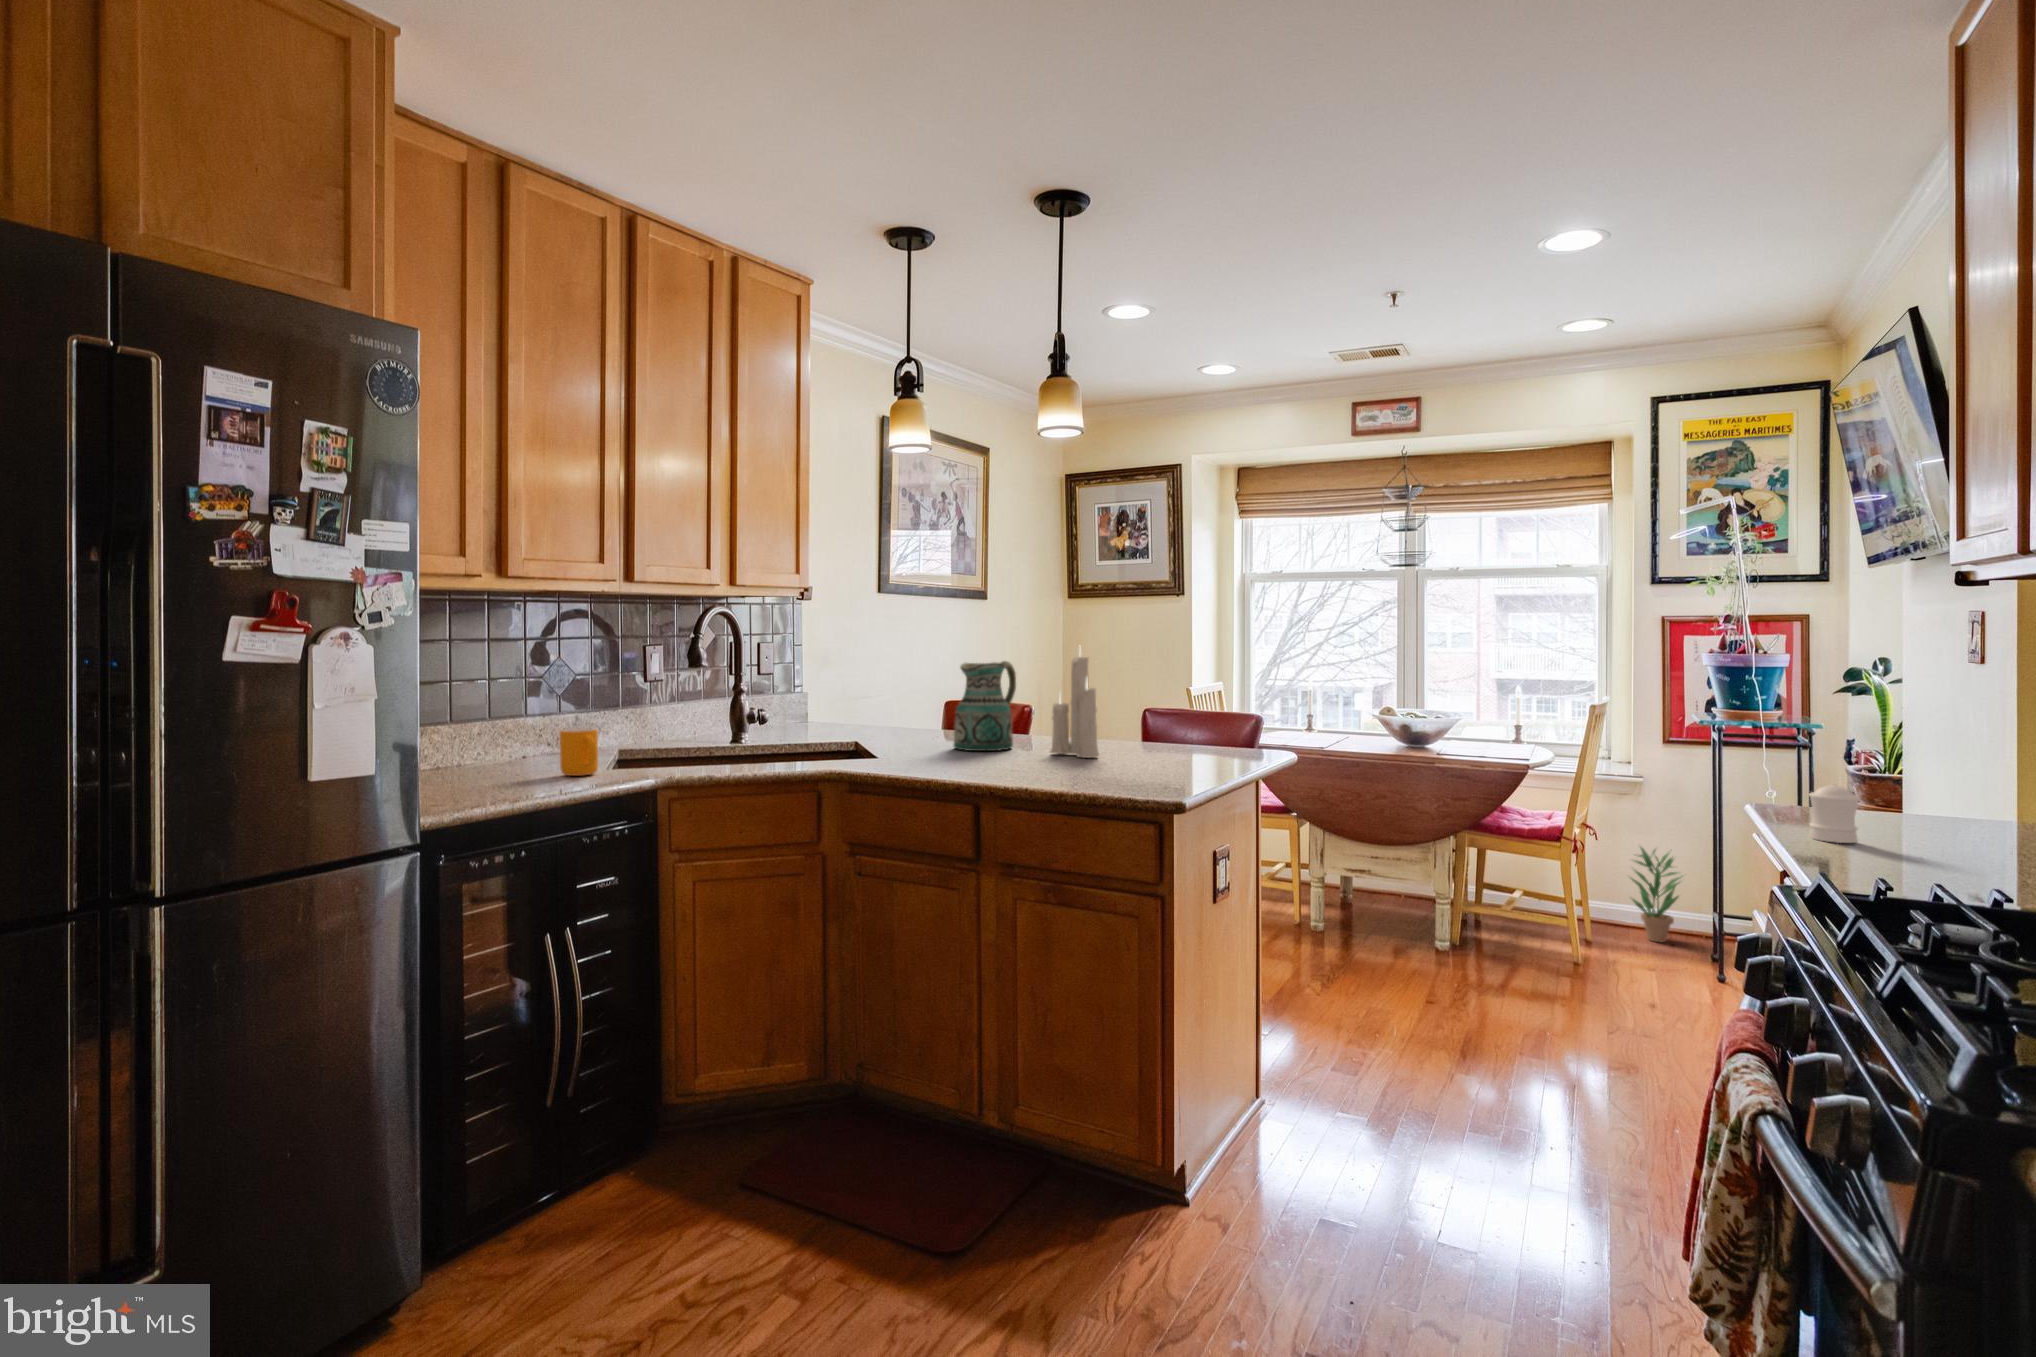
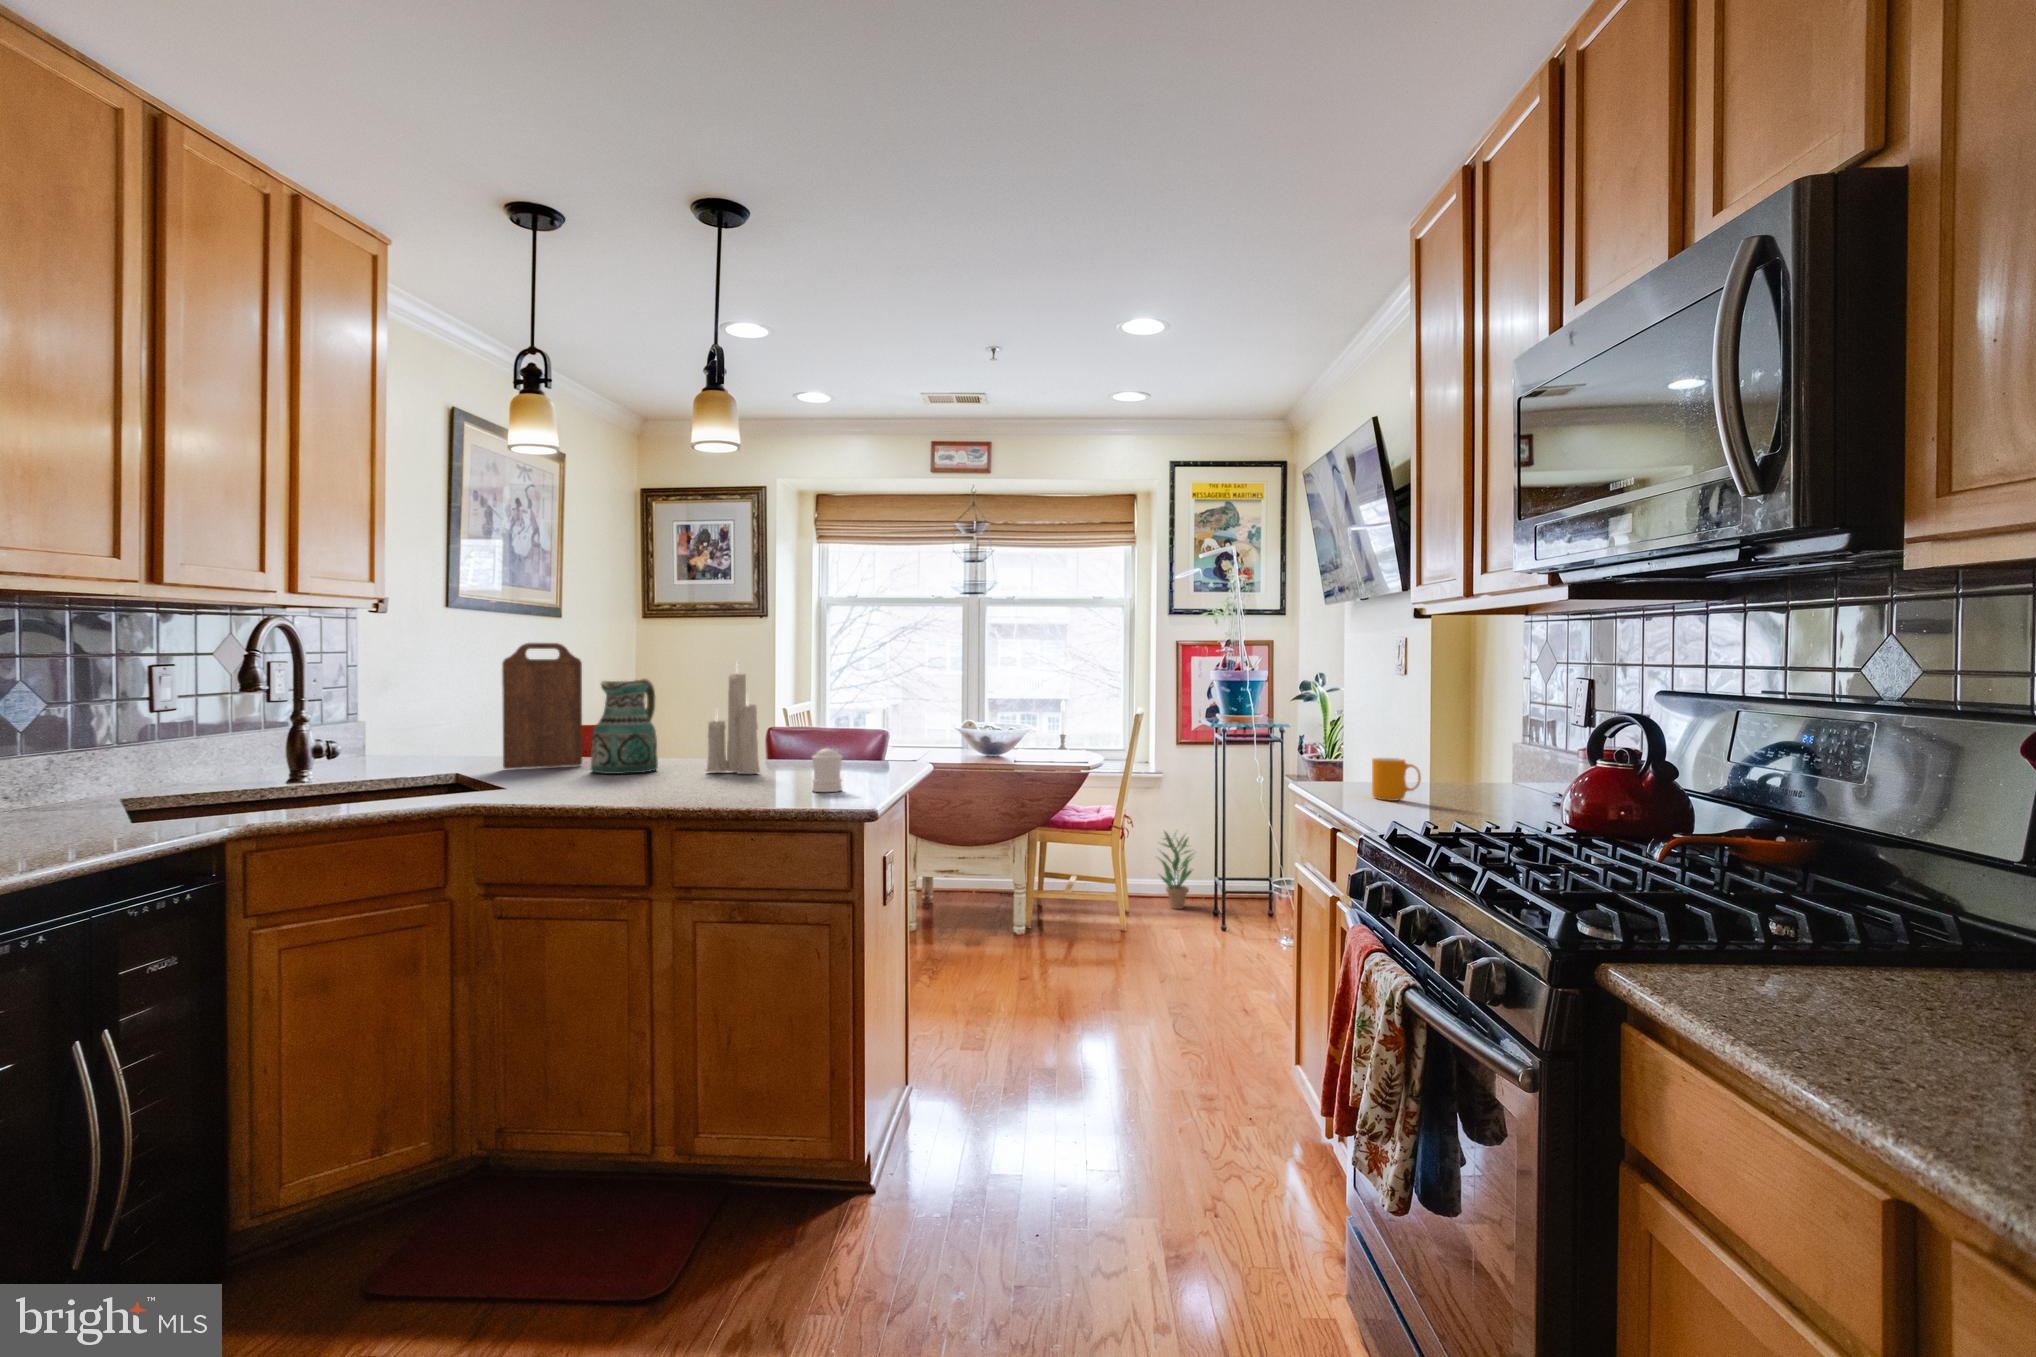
cutting board: none [889,627,956,741] -> present [502,643,582,769]
mug: present [560,728,598,776] -> present [1372,758,1421,801]
salt shaker: present [1809,785,1860,843] -> present [812,748,842,792]

